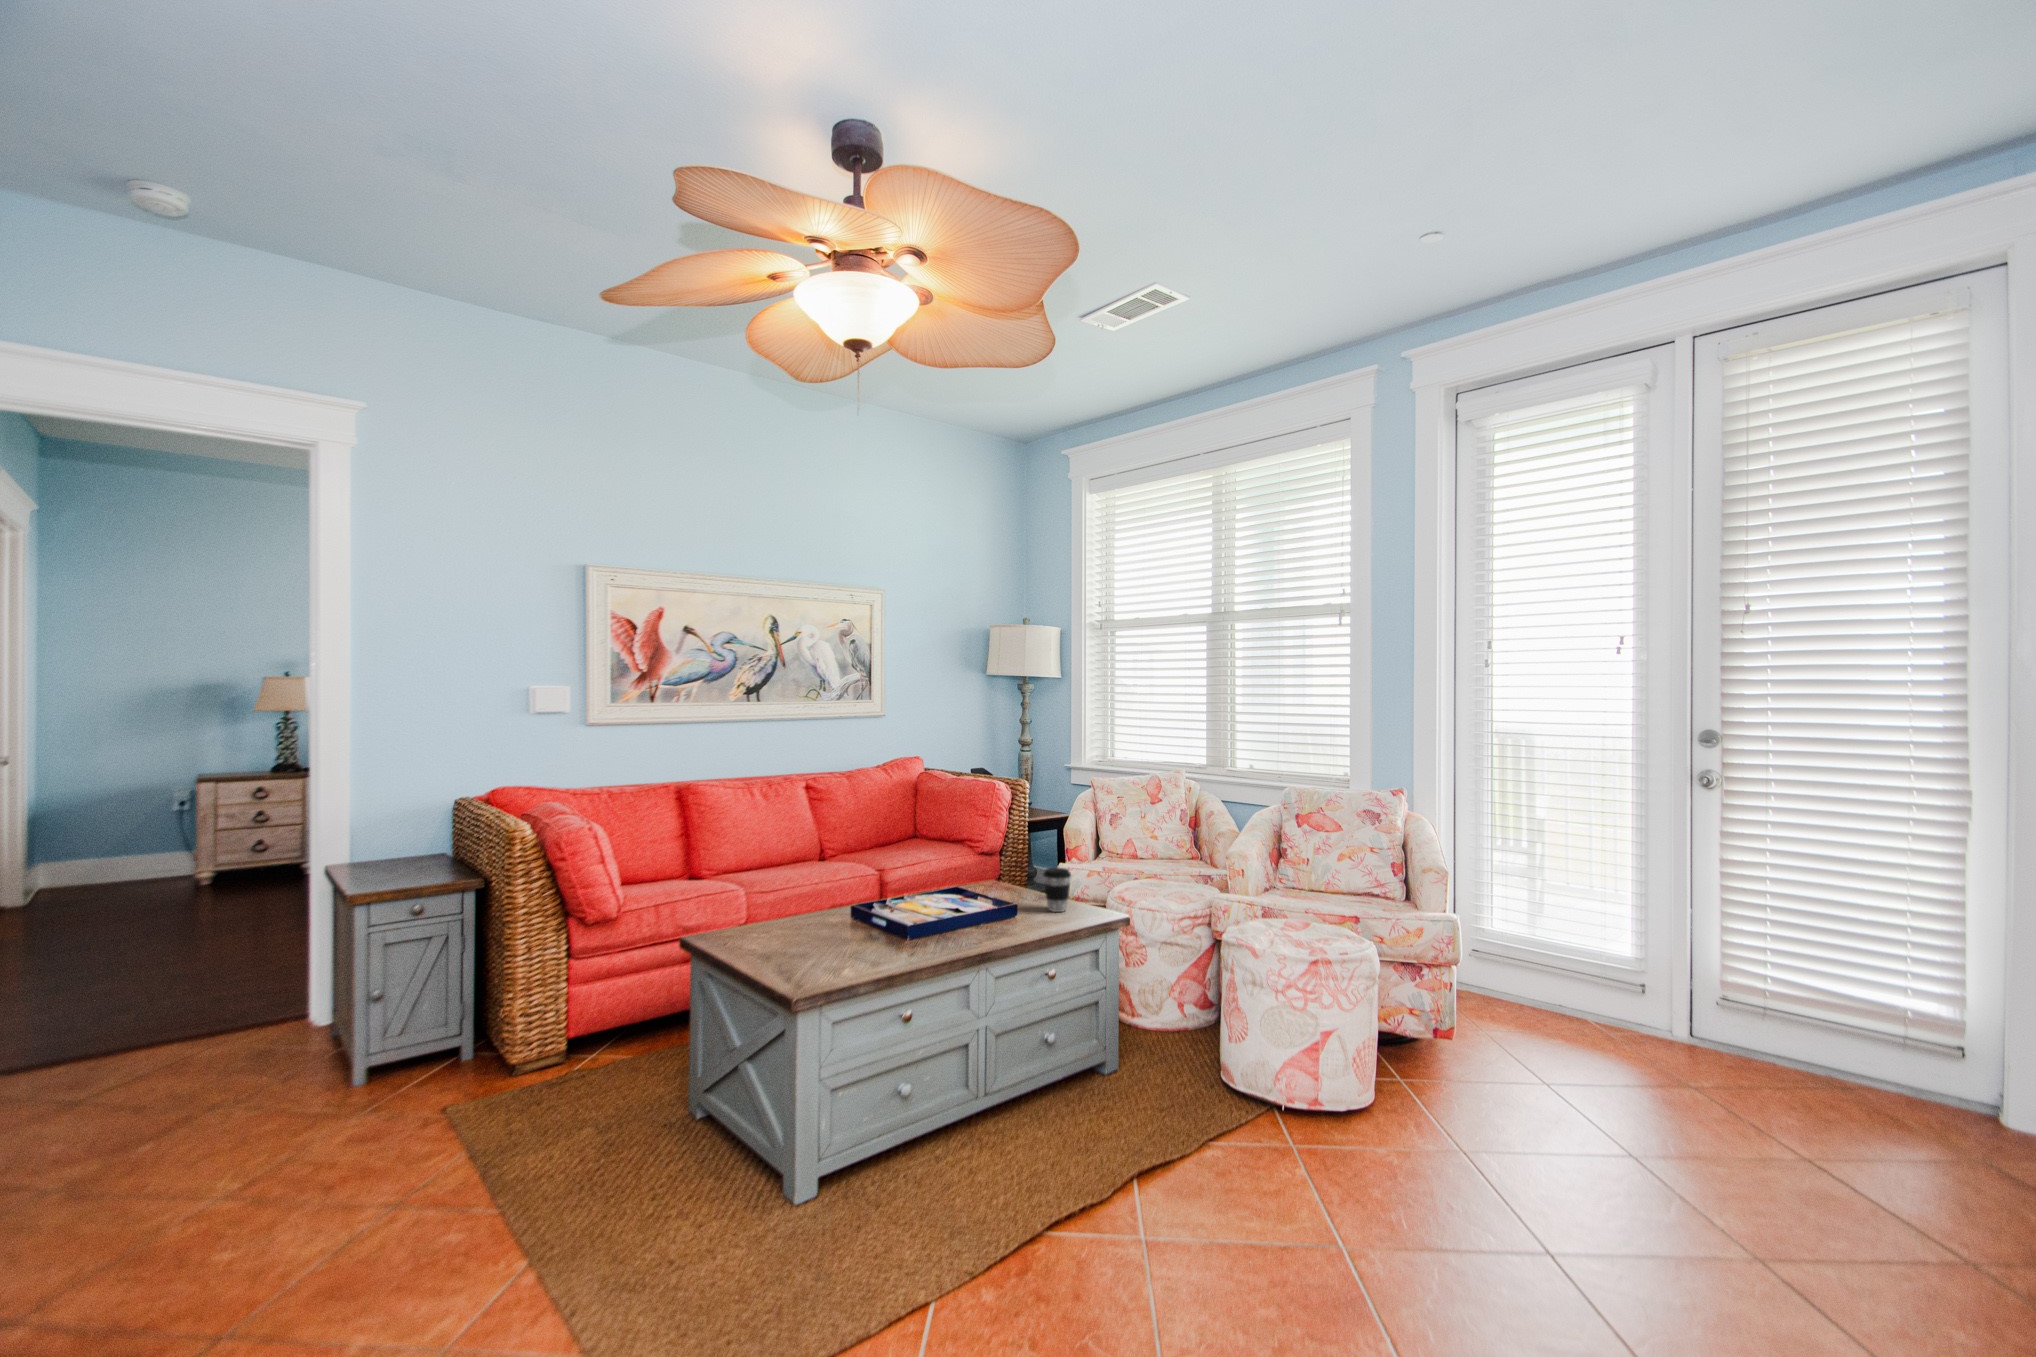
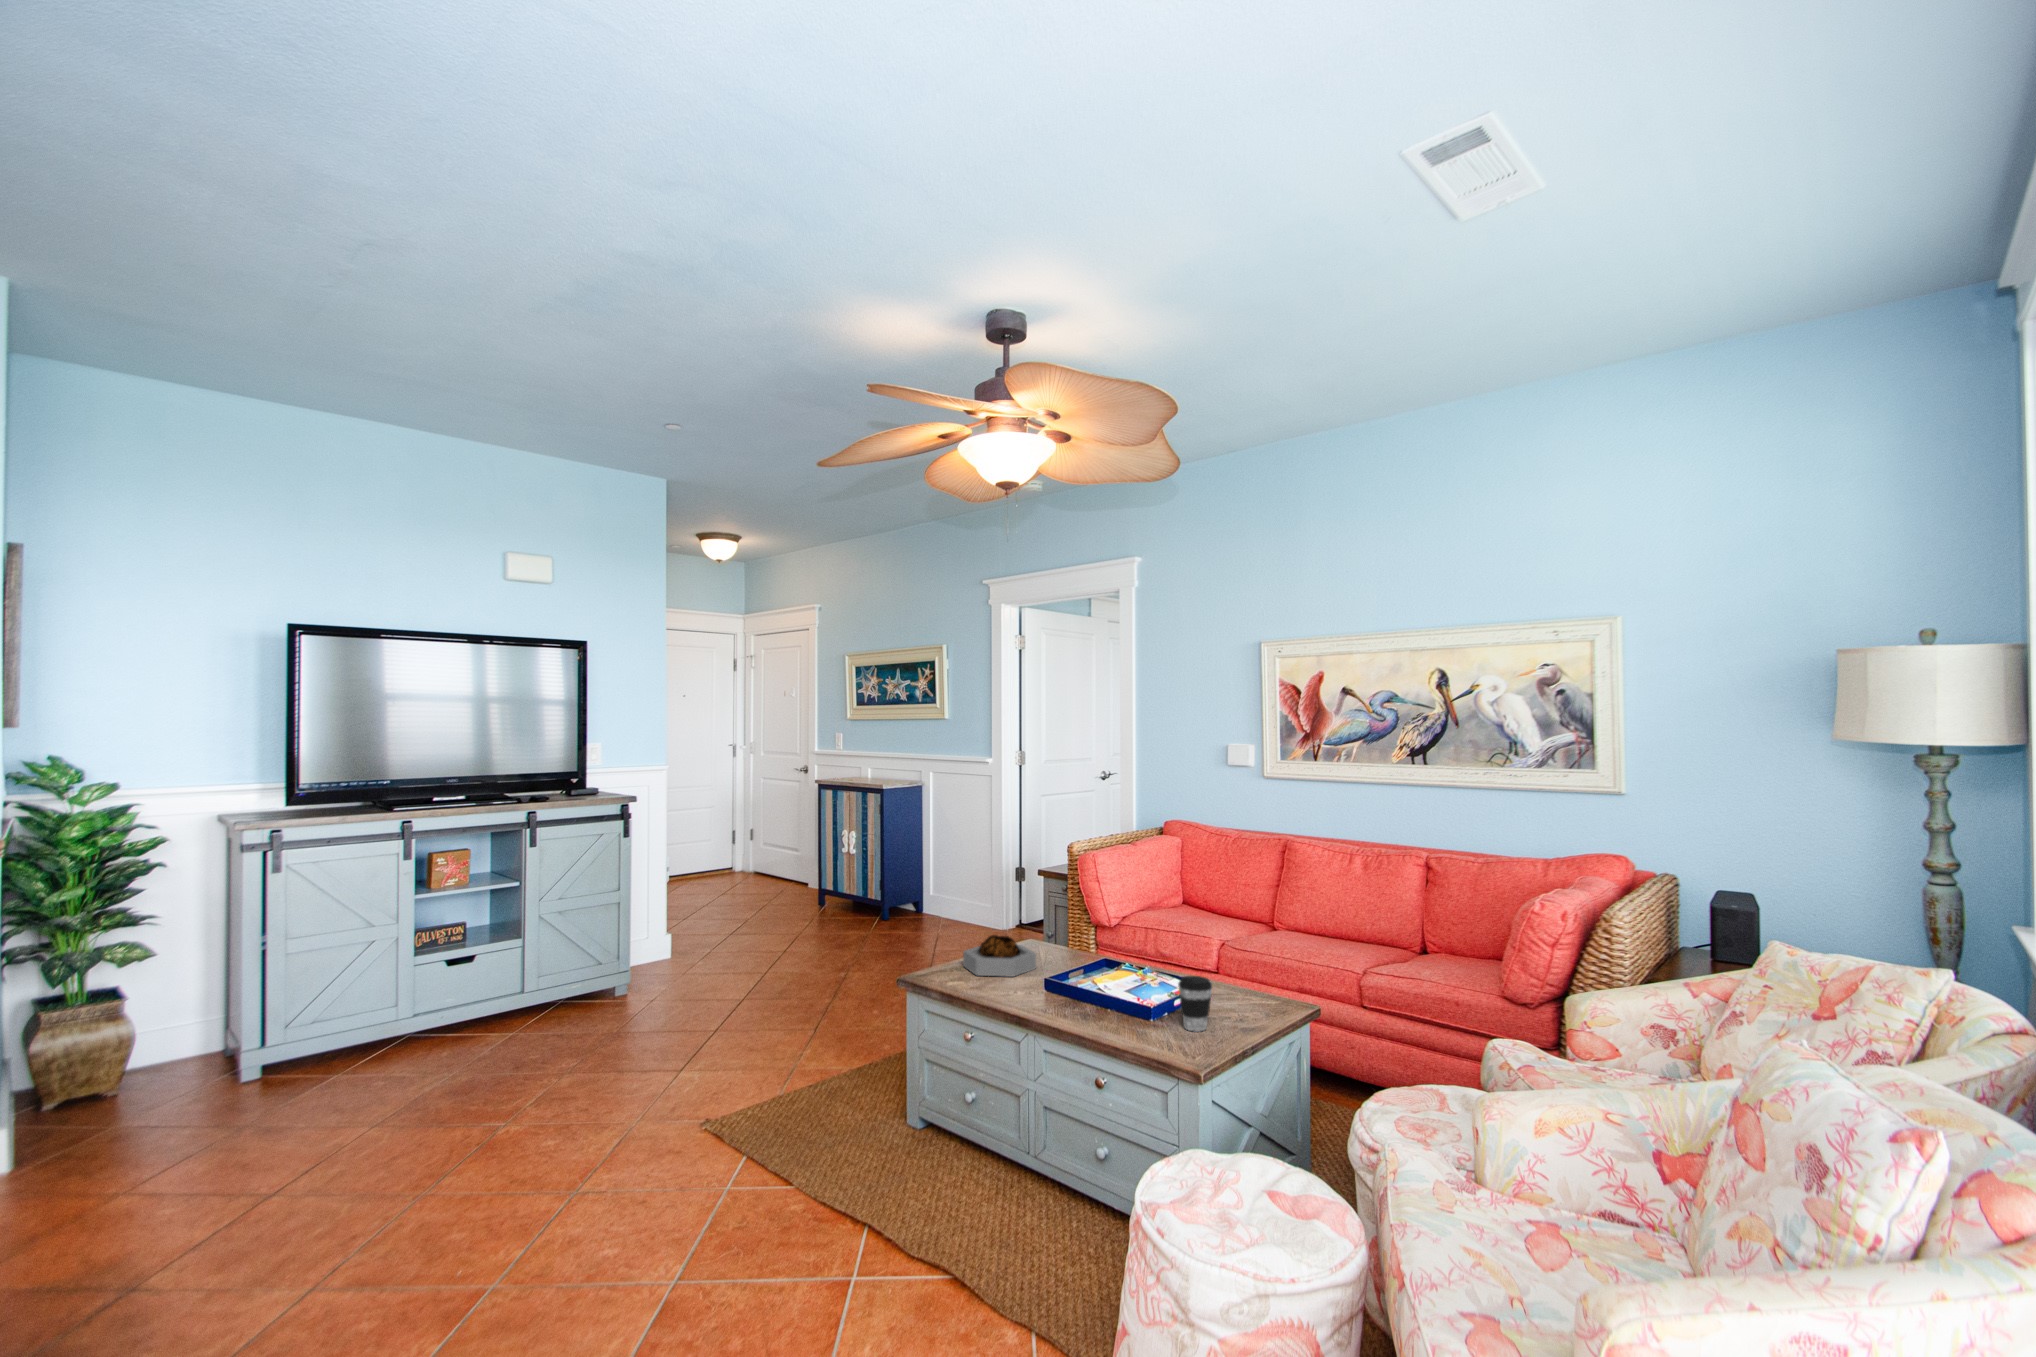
decorative bowl: none [768,909,861,967] -> present [963,935,1036,977]

